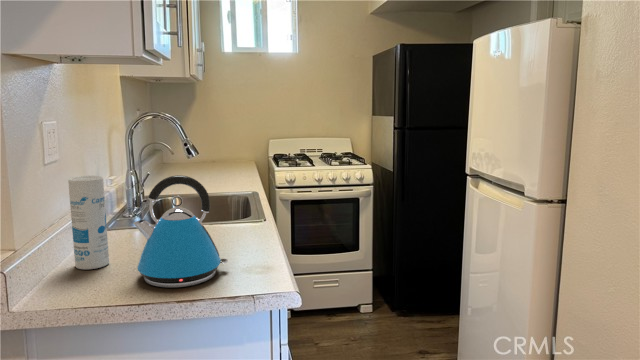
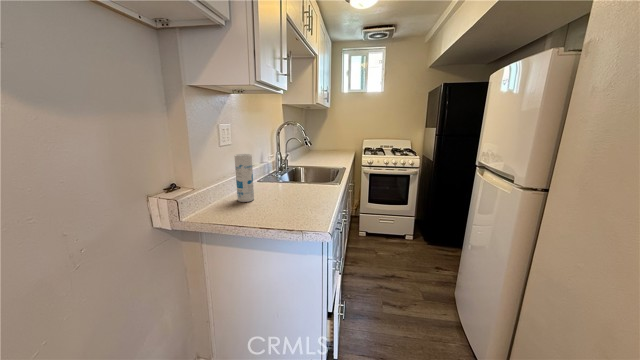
kettle: present [133,175,228,288] -> none [260,156,309,218]

